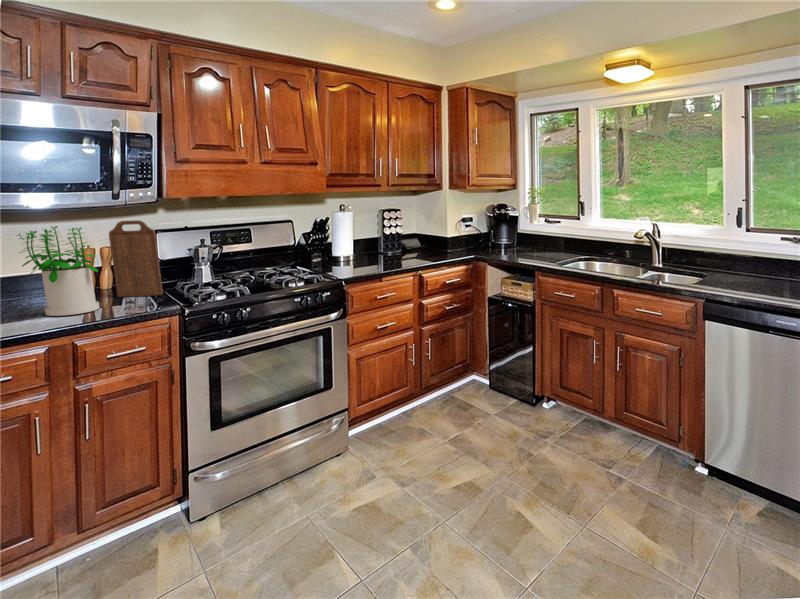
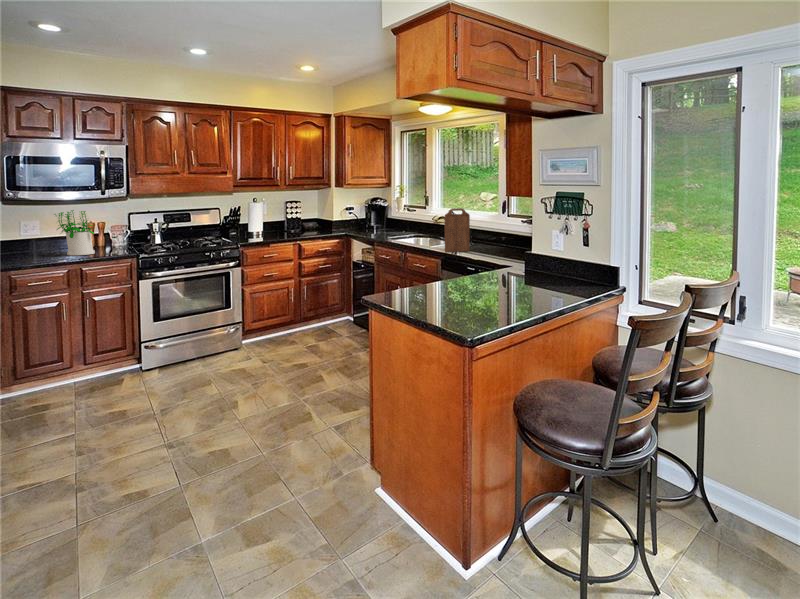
cutting board: present [109,220,163,297] -> present [445,208,470,252]

